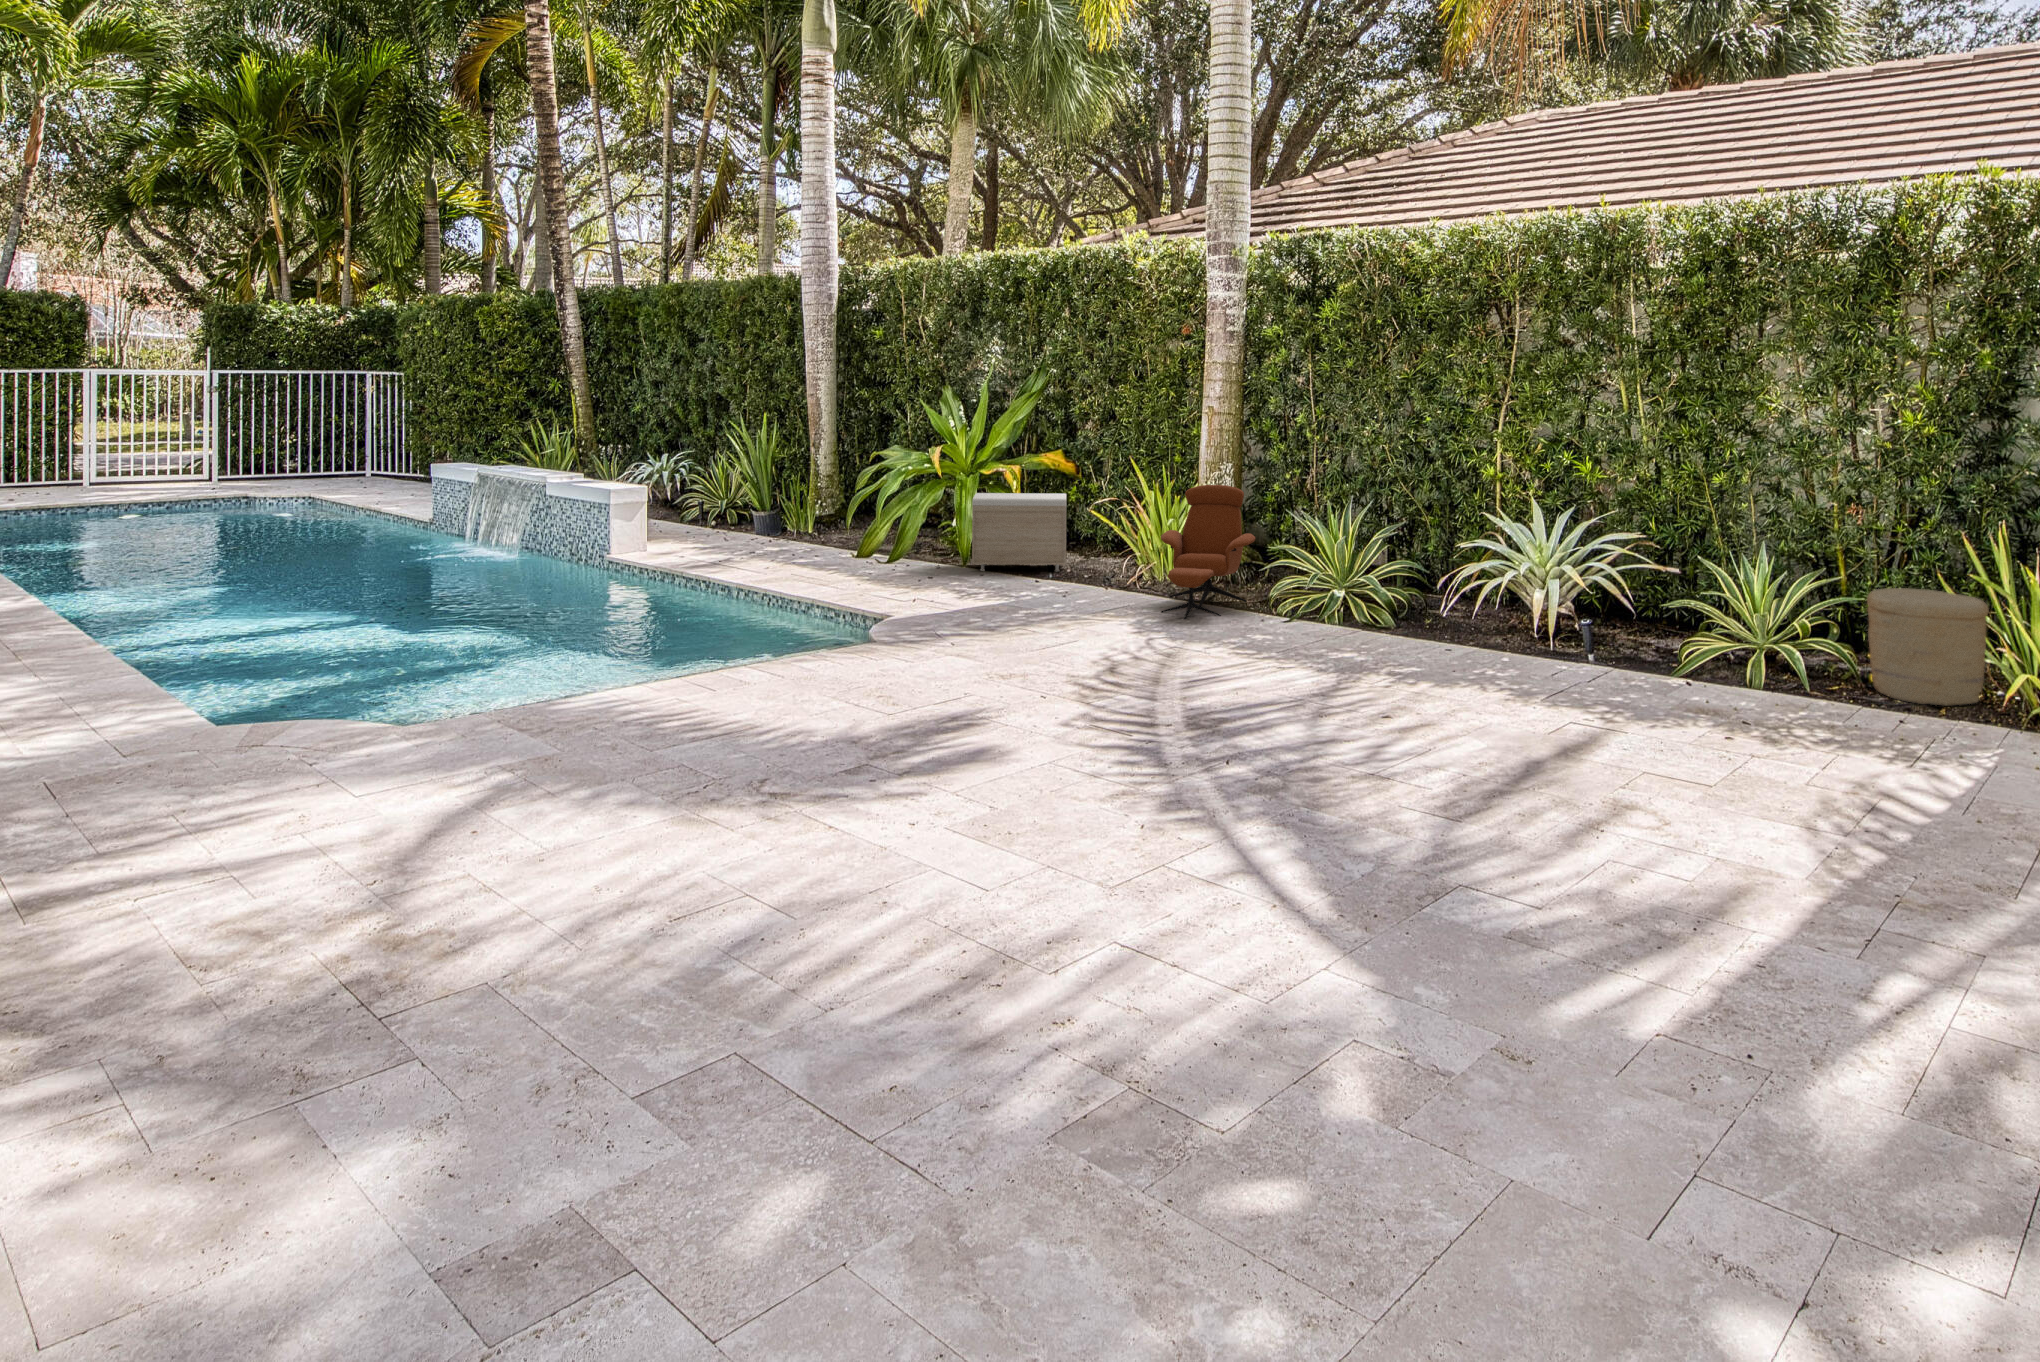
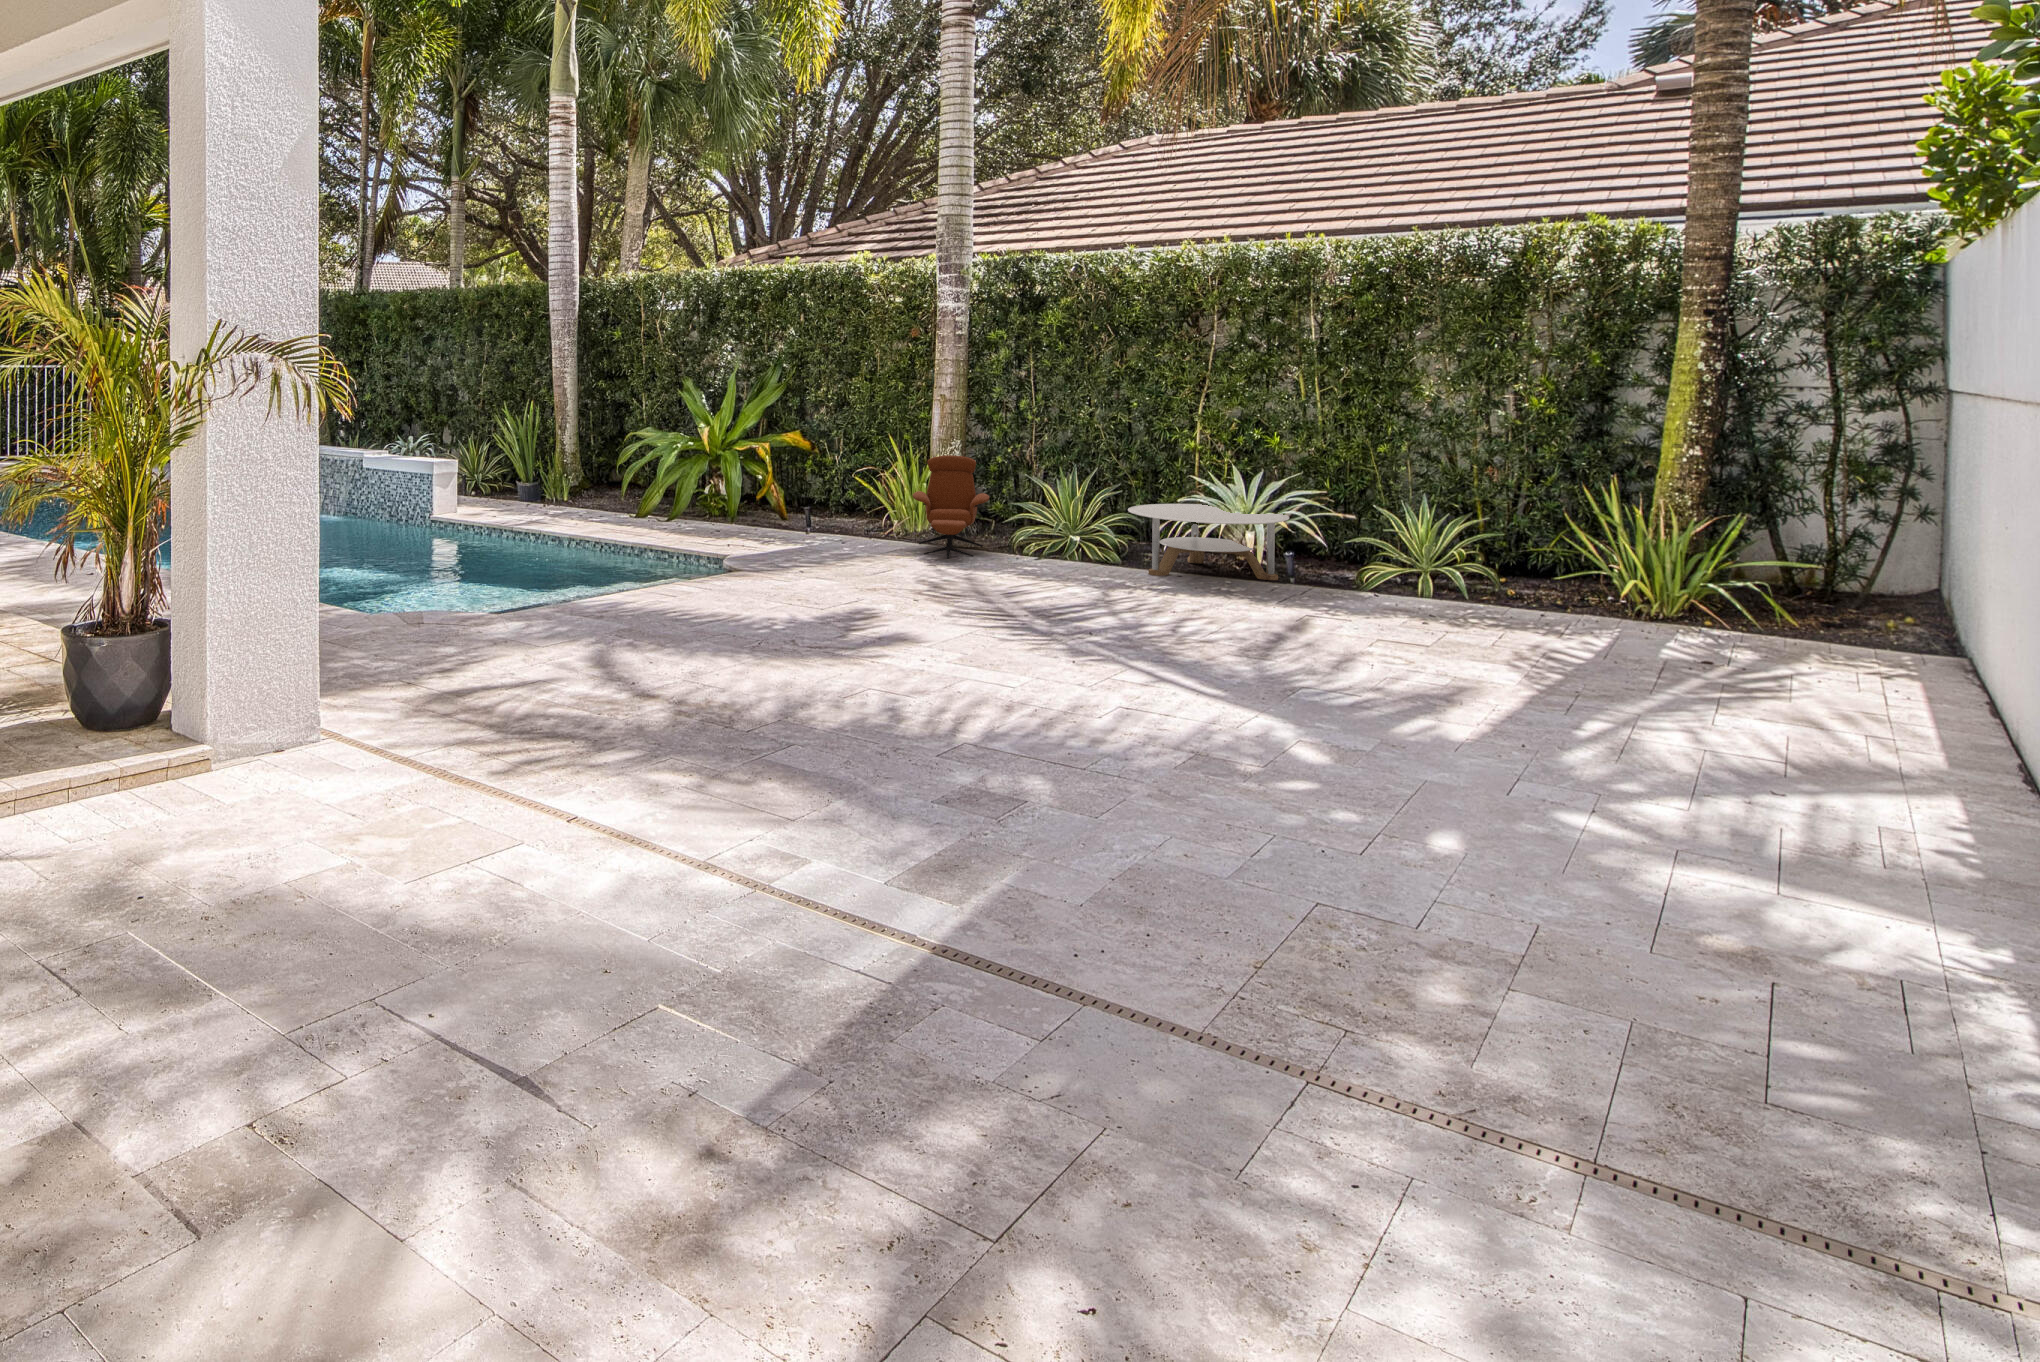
storage bench: present [972,493,1067,571] -> none [733,463,814,526]
round table: none [1405,549,1605,654] -> present [1128,504,1289,580]
woven basket: present [1867,588,1989,706] -> none [1503,527,1598,611]

